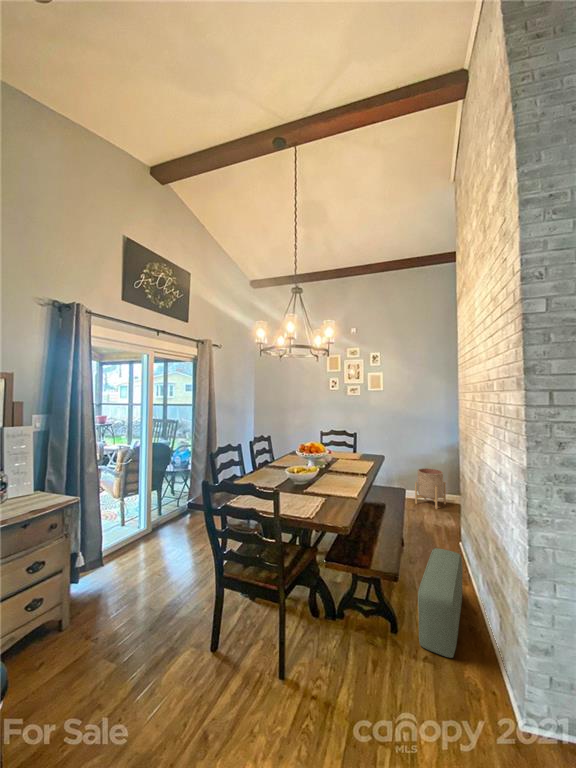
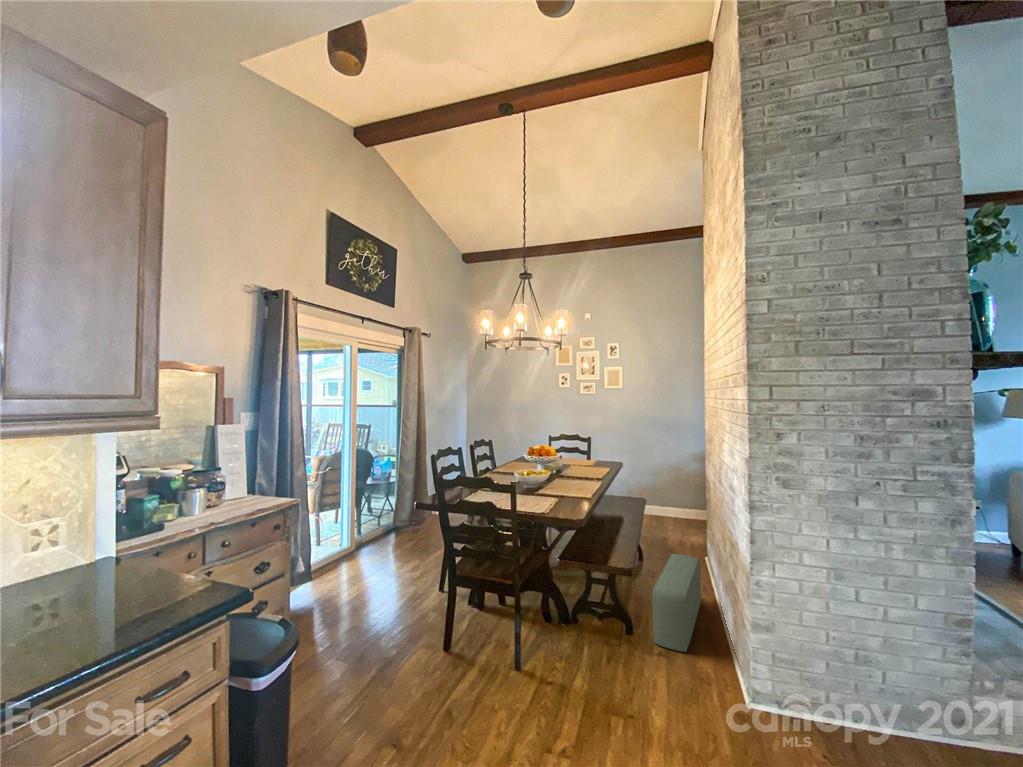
planter: present [415,468,446,509] -> none [657,478,692,524]

